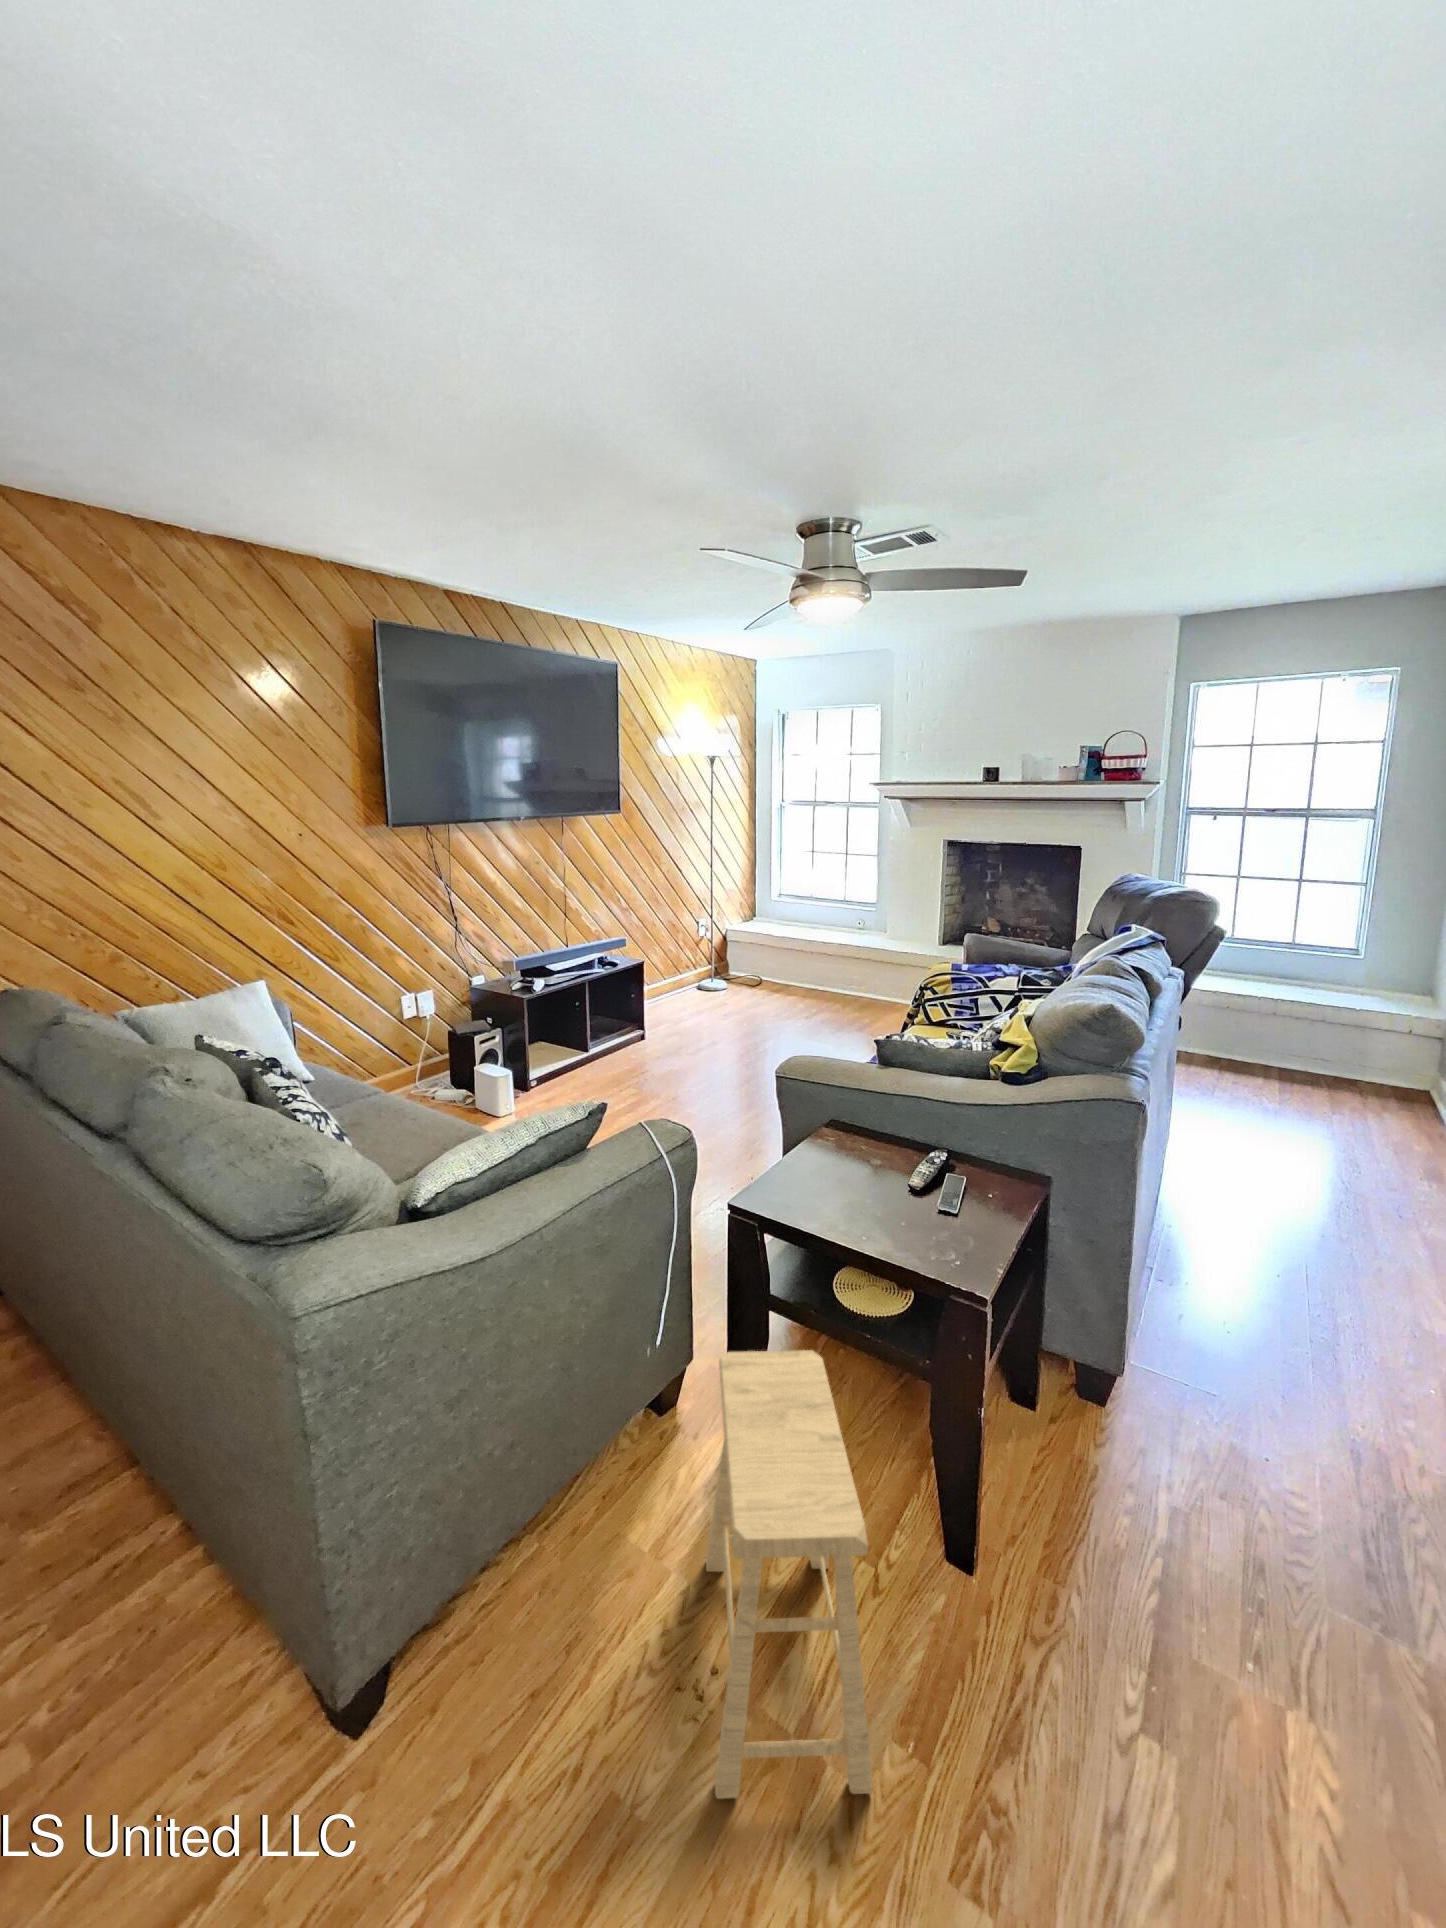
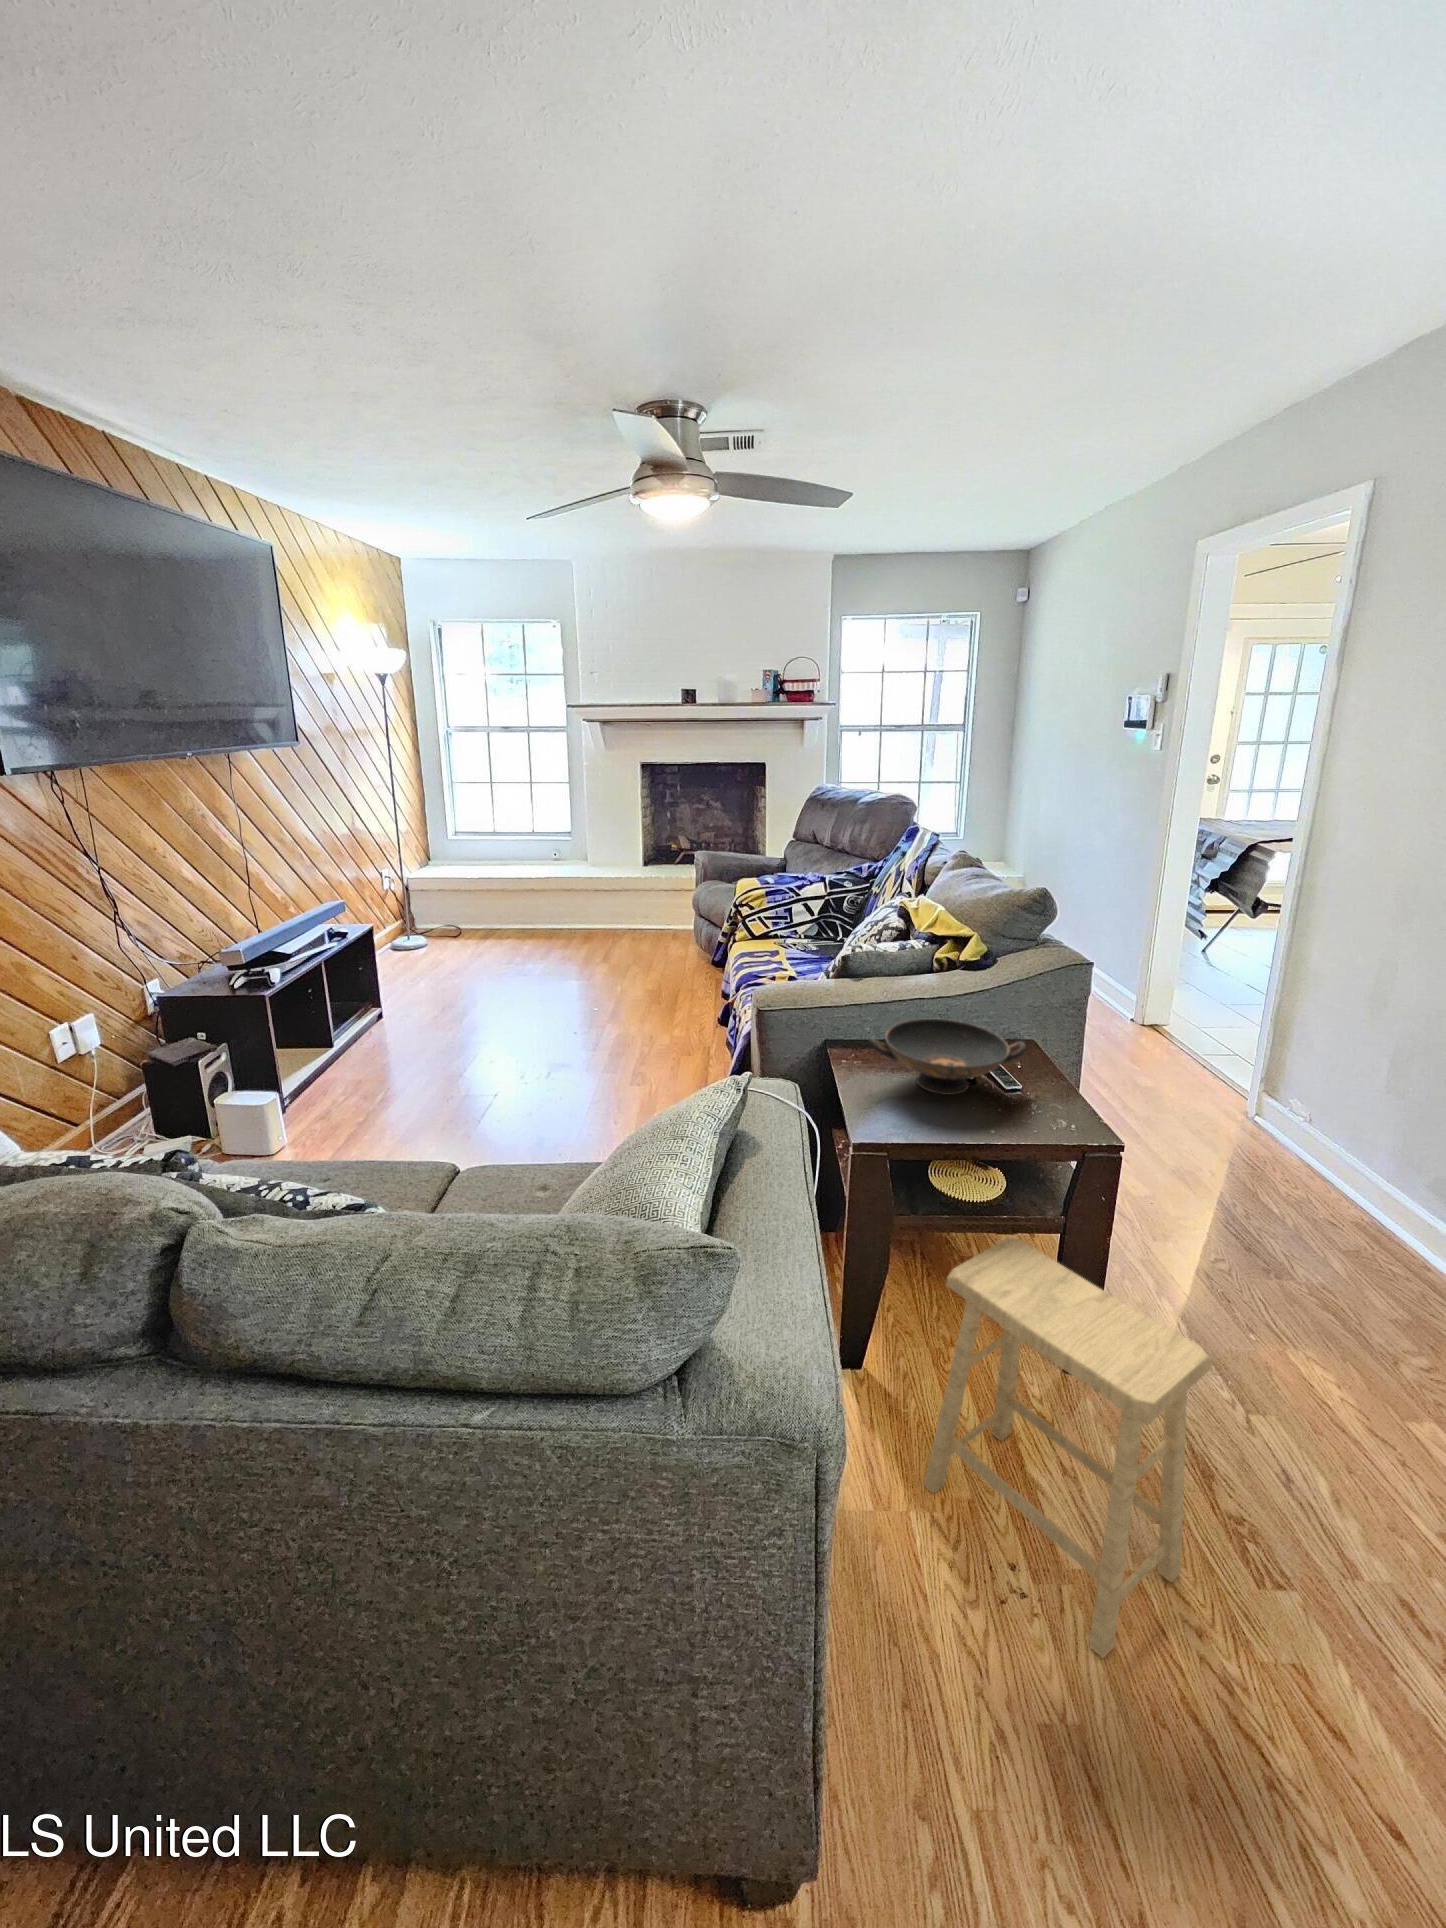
decorative bowl: none [820,1121,972,1206] -> present [868,1019,1026,1095]

